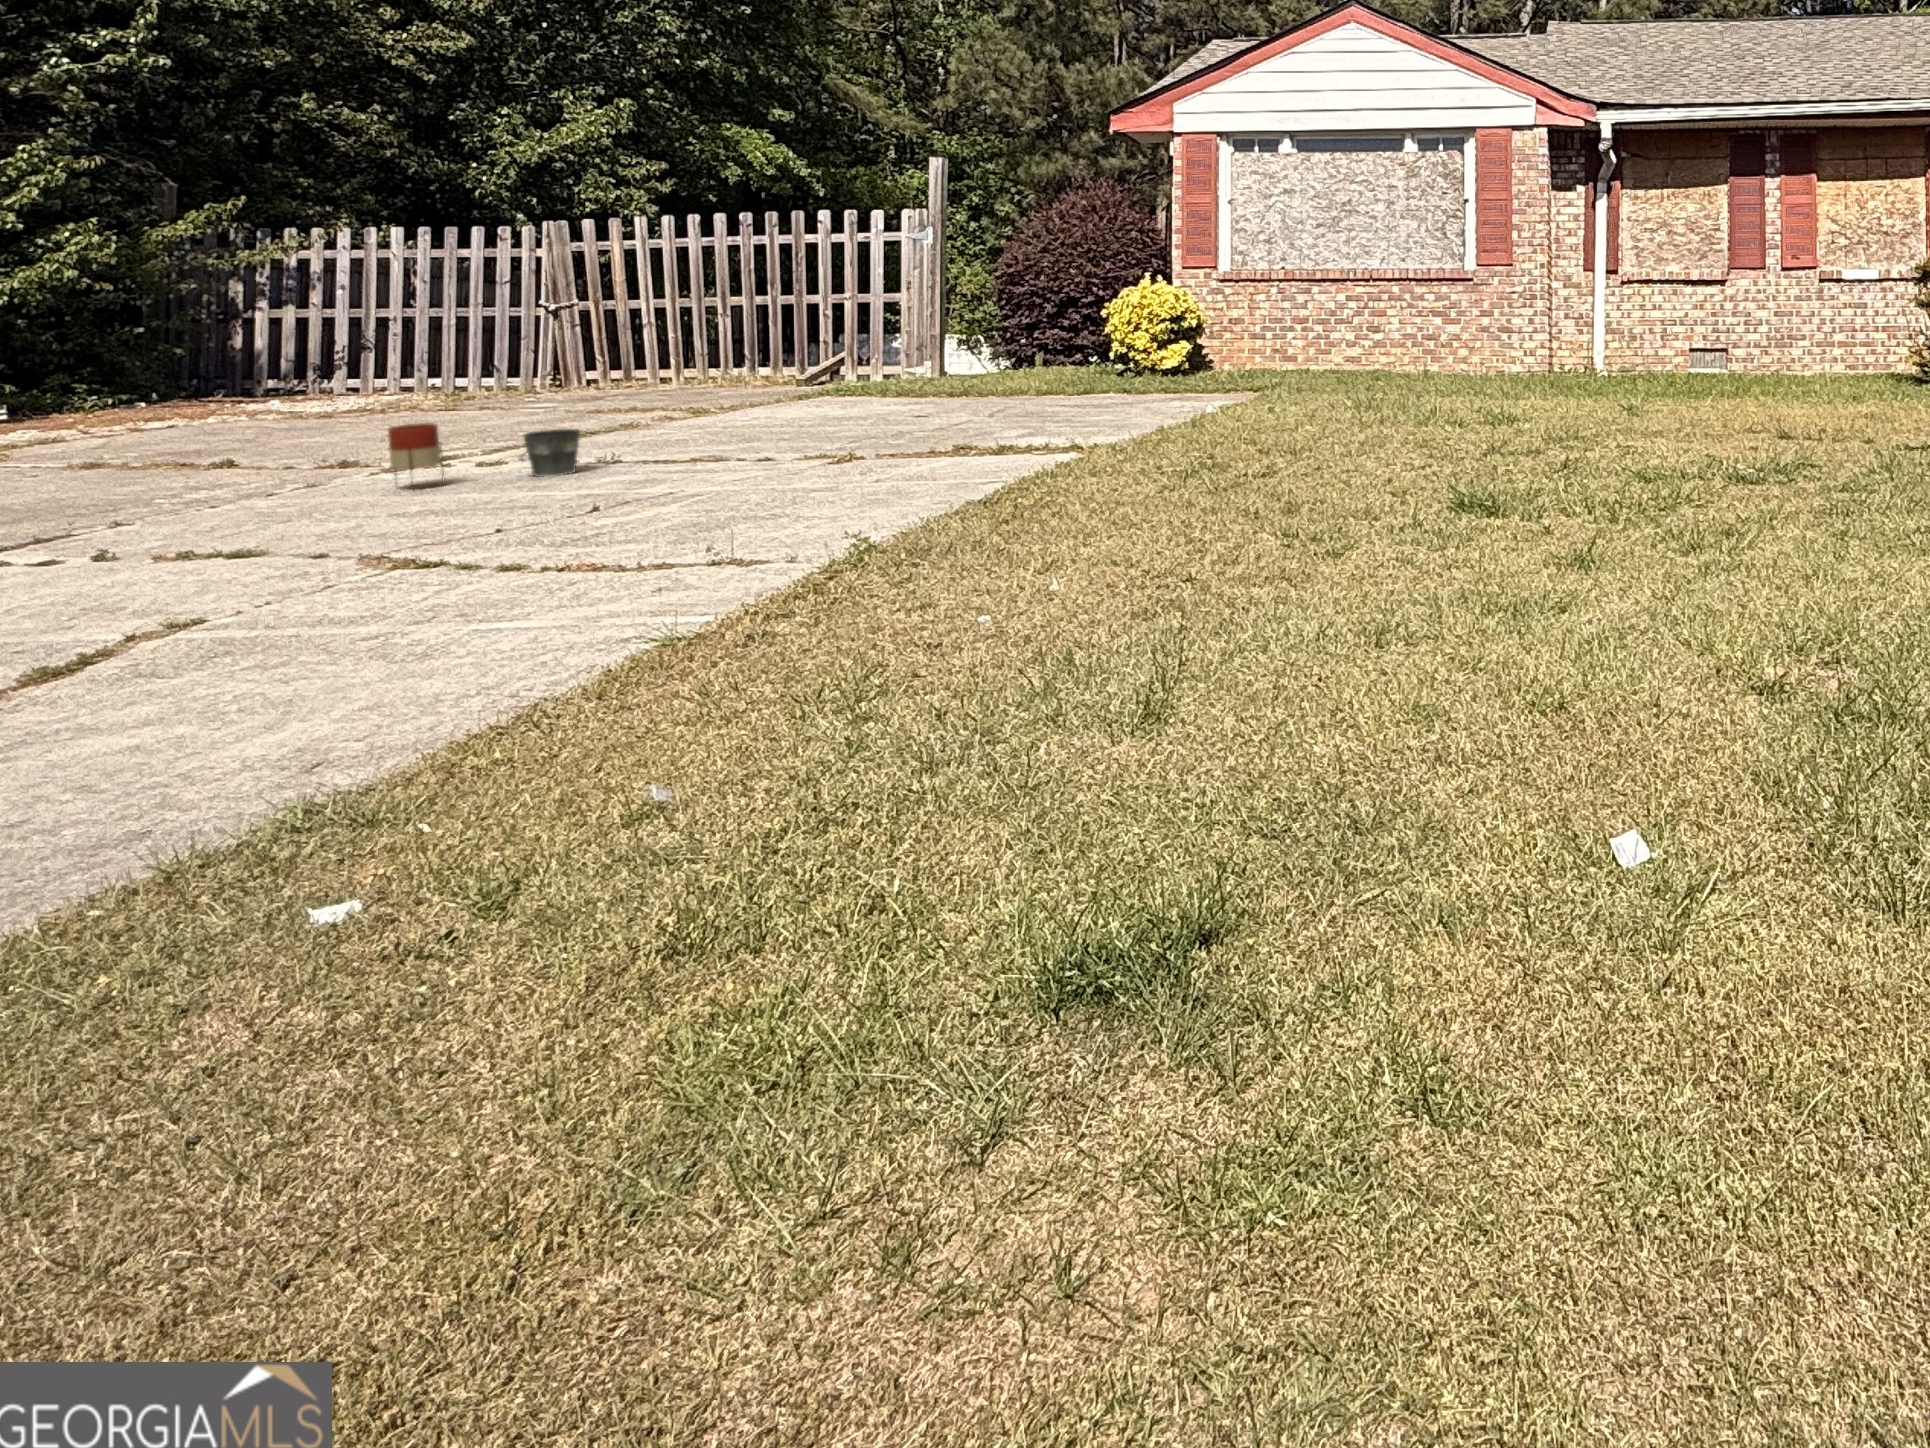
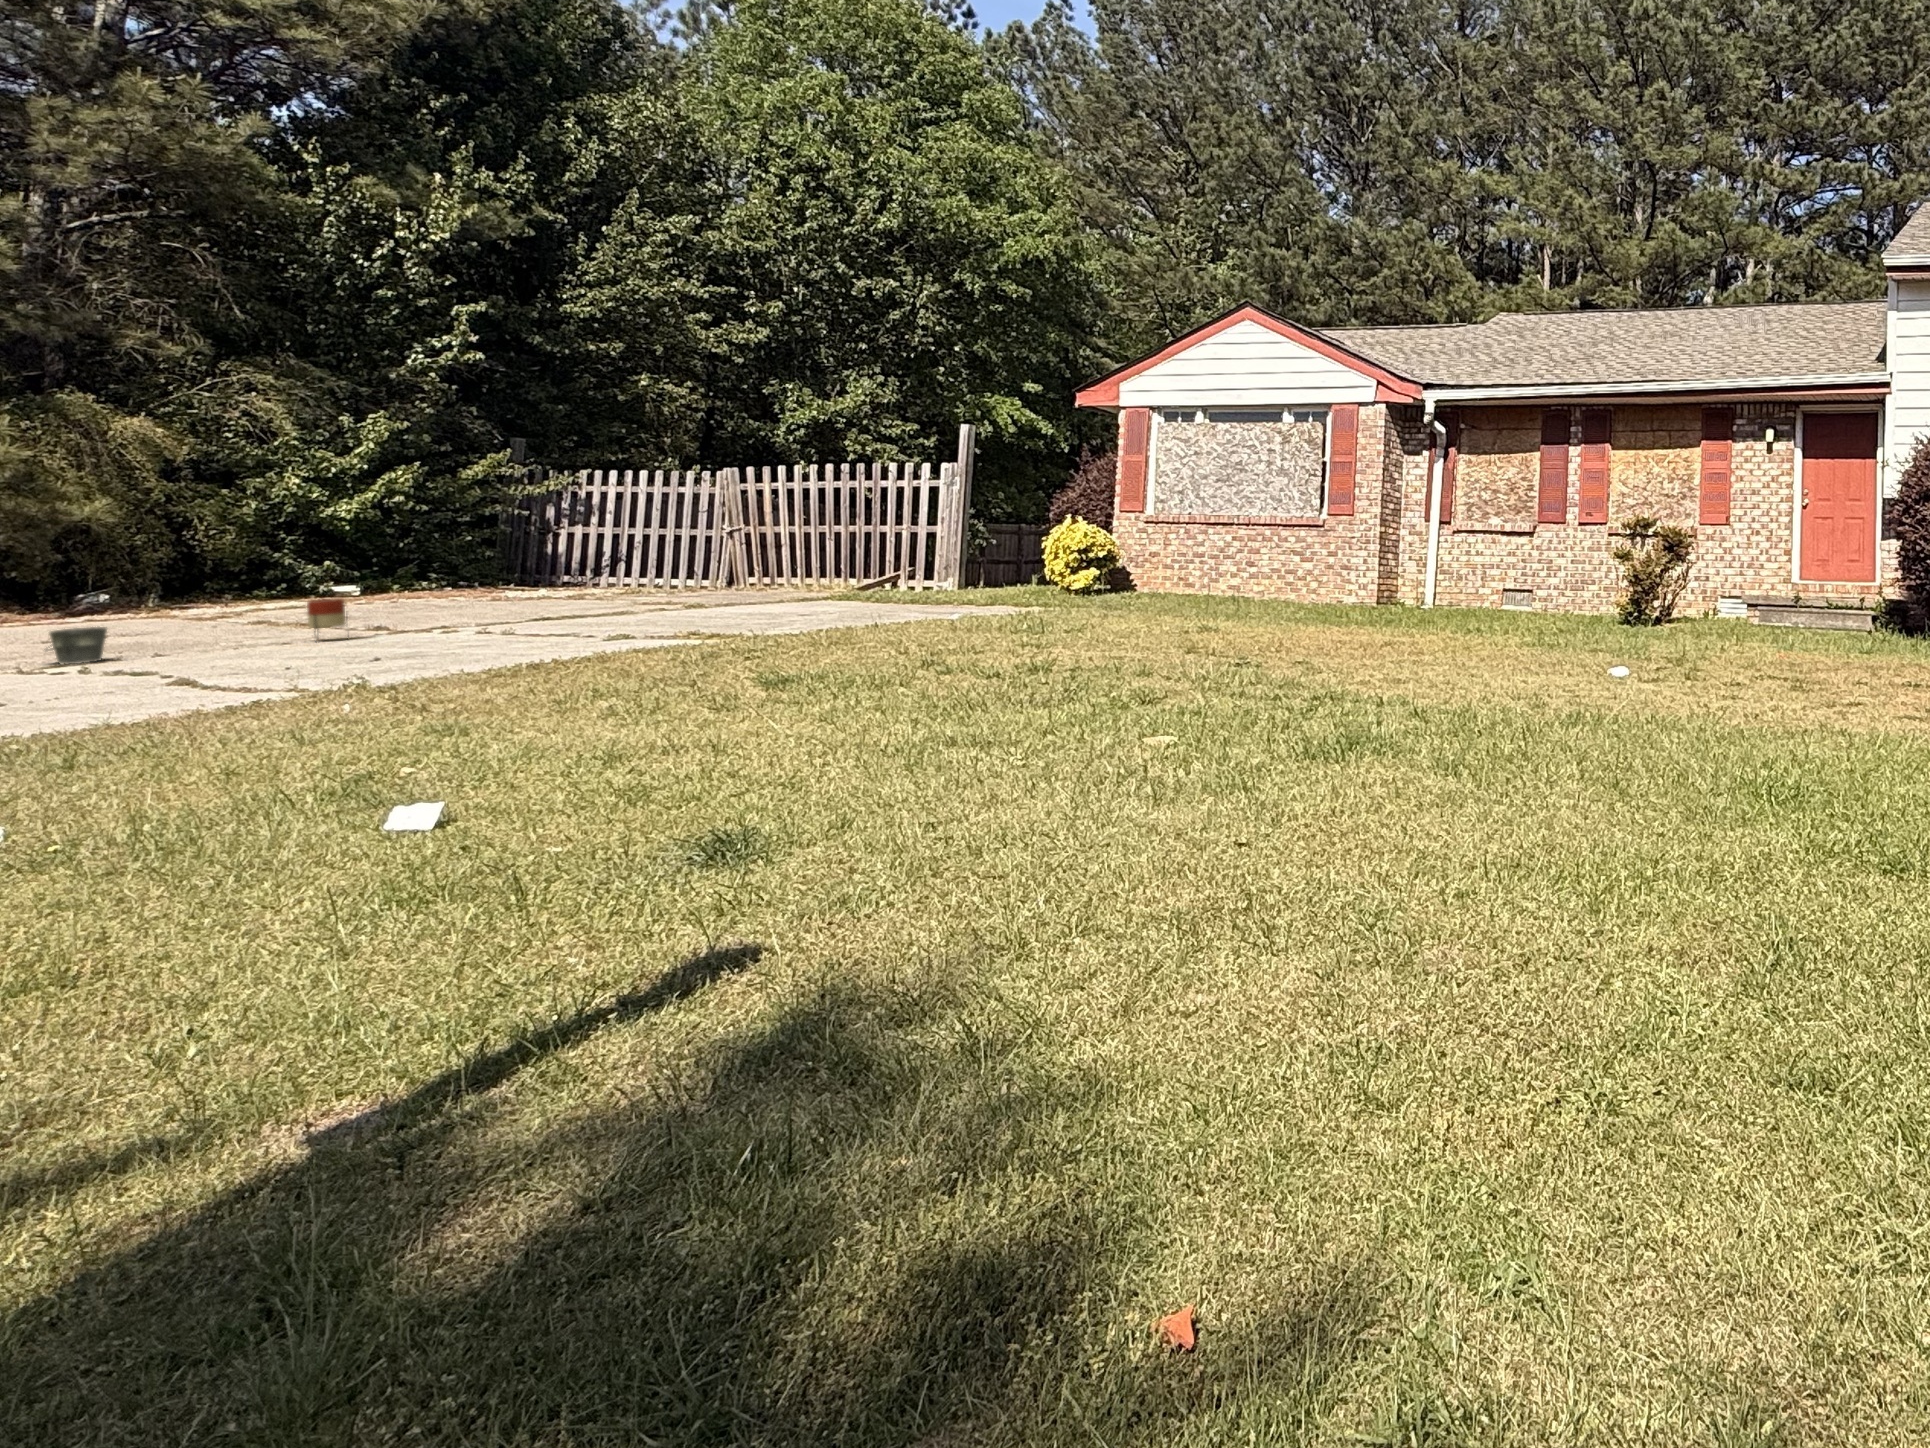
bucket: present [520,429,580,477] -> present [45,627,107,664]

